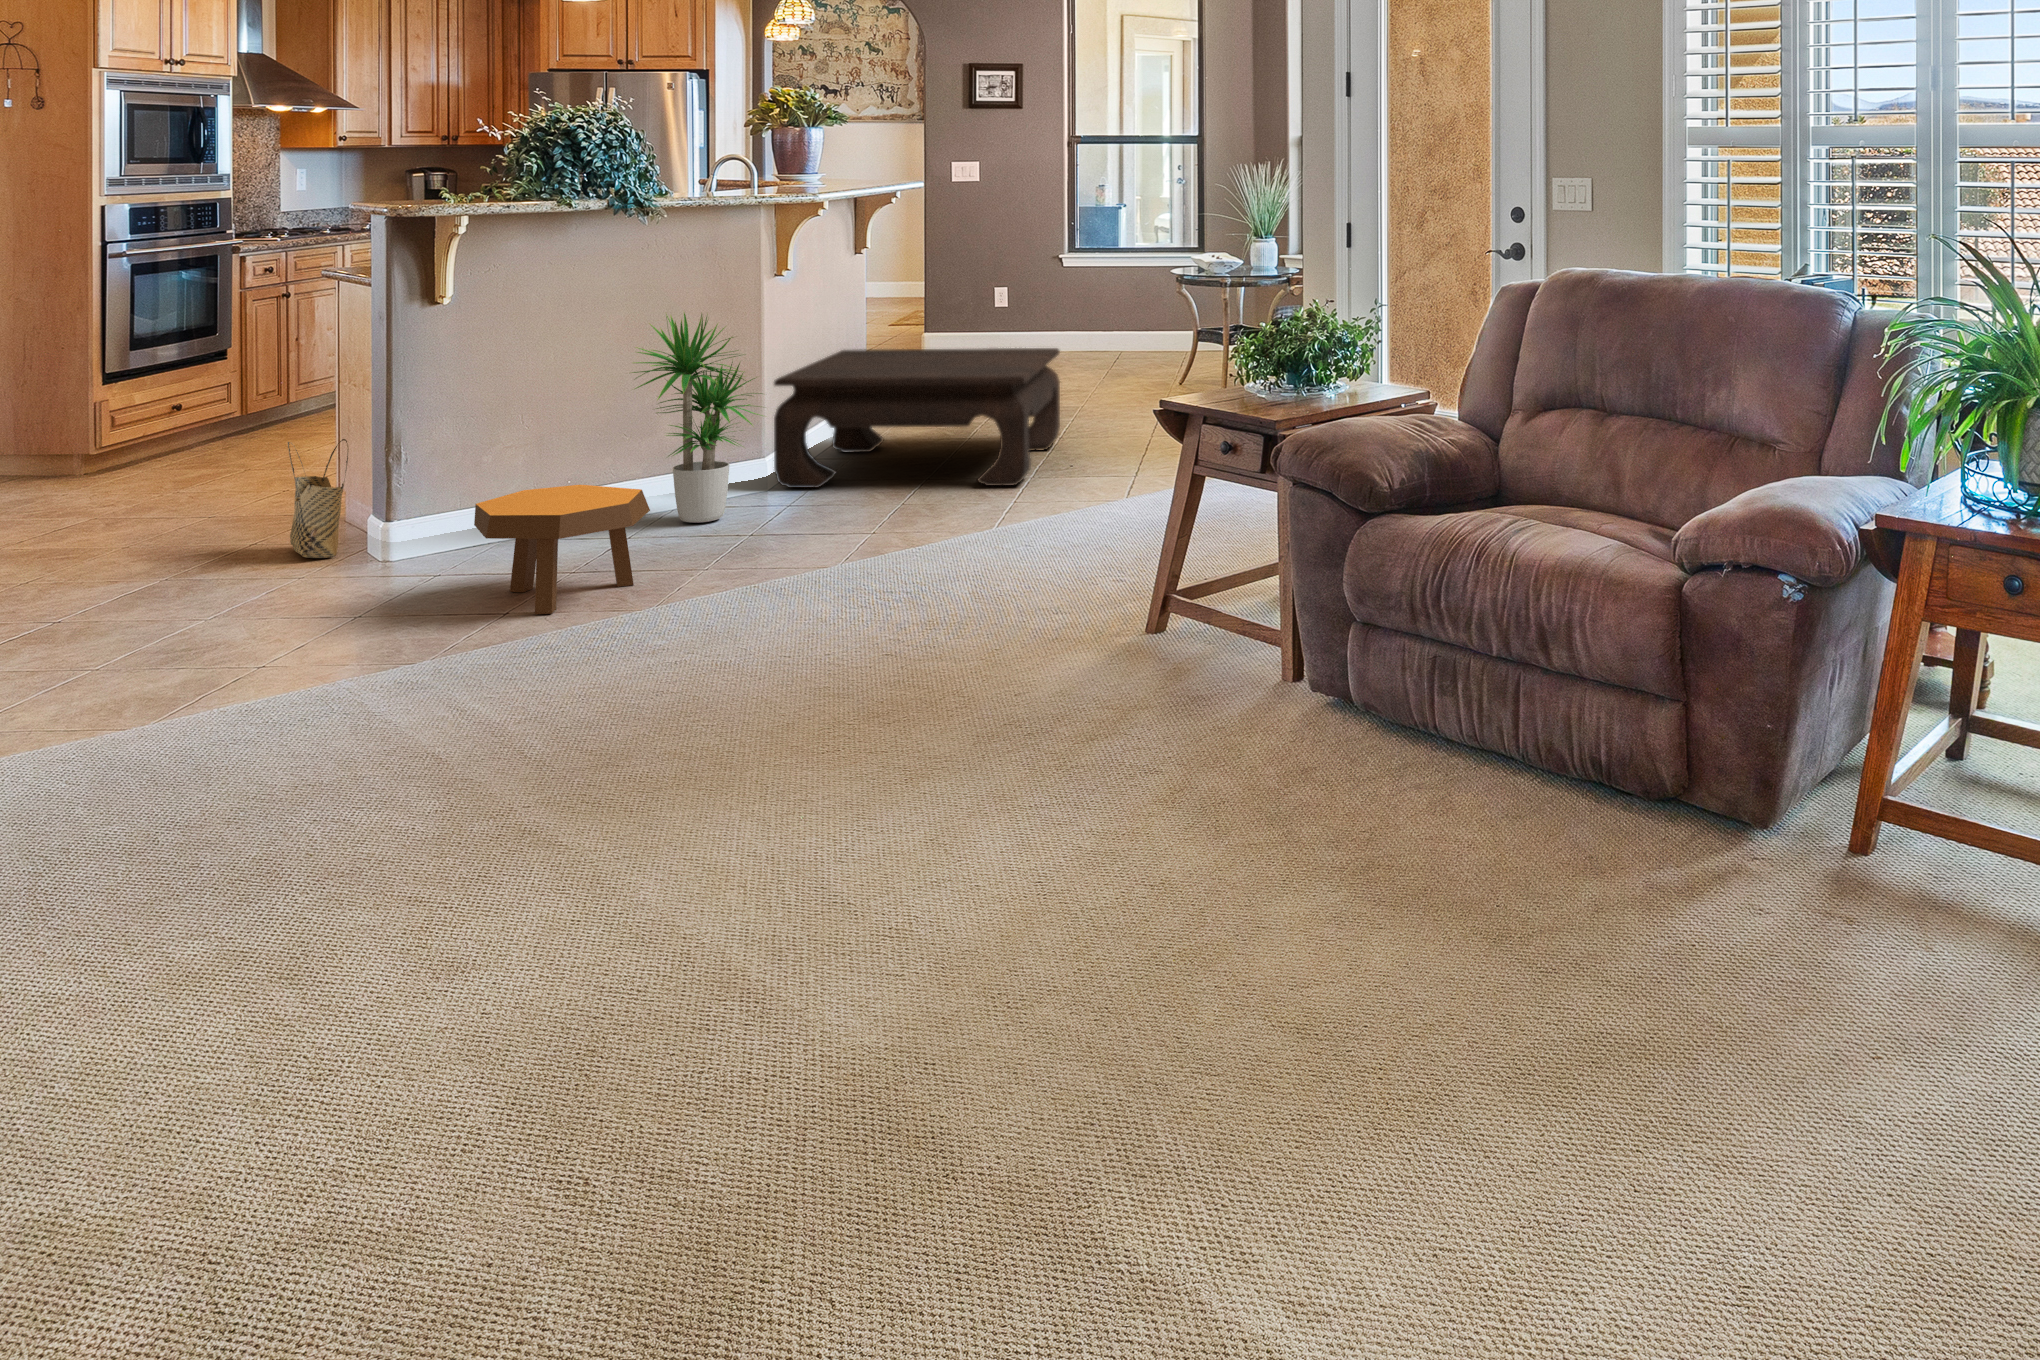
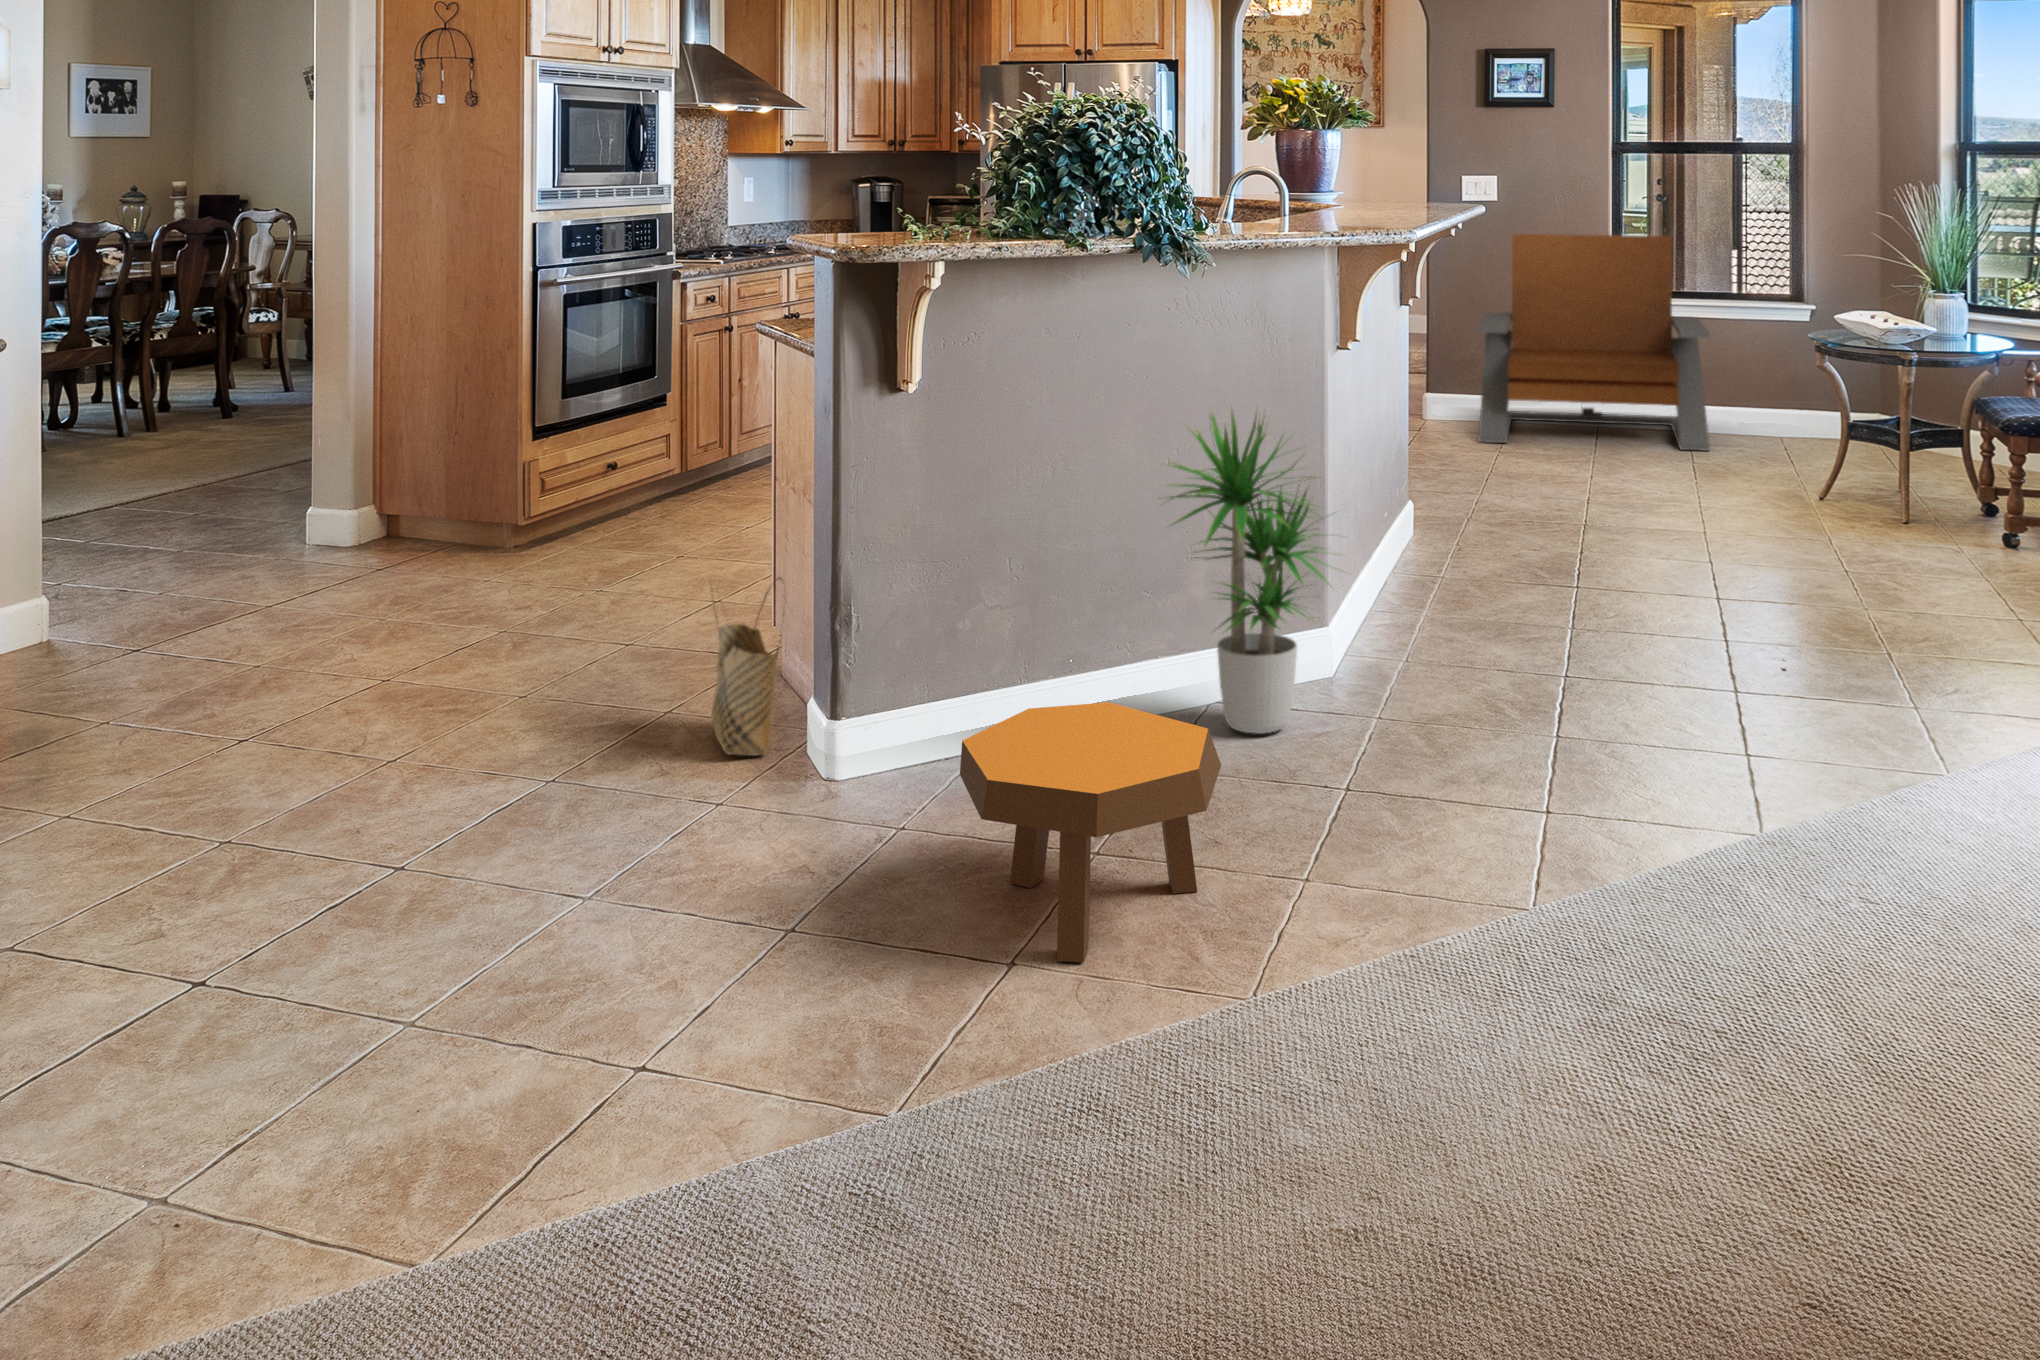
lounge chair: none [952,207,1132,369] -> present [1479,234,1710,451]
coffee table: present [774,348,1060,488] -> none [1341,442,1727,693]

